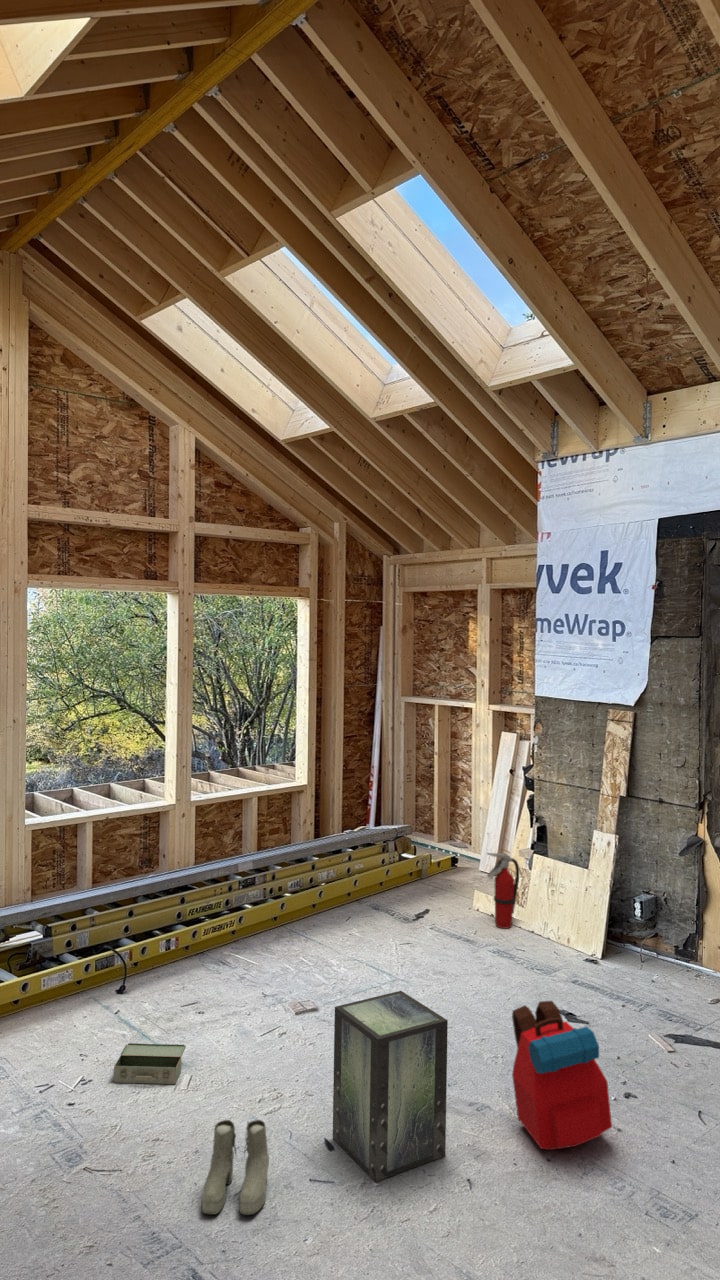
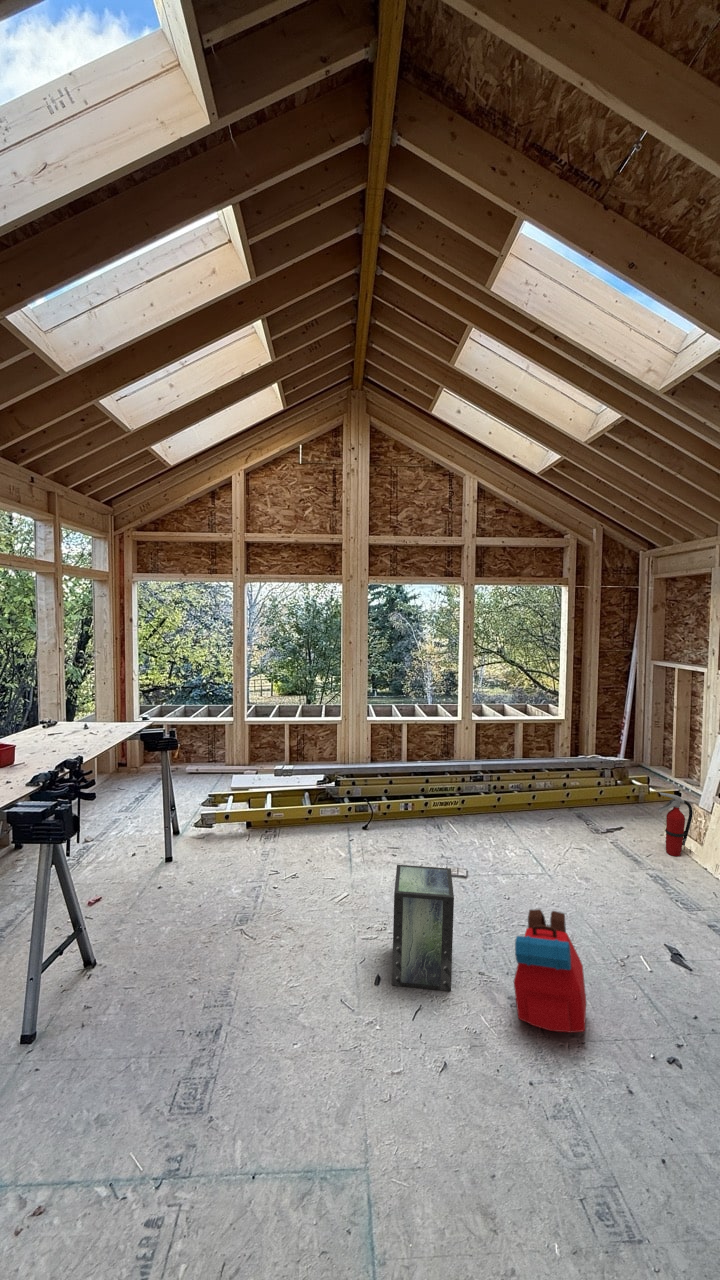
toolbox: present [114,1043,186,1084] -> none [319,852,363,883]
boots: present [202,1120,269,1215] -> none [289,909,339,969]

